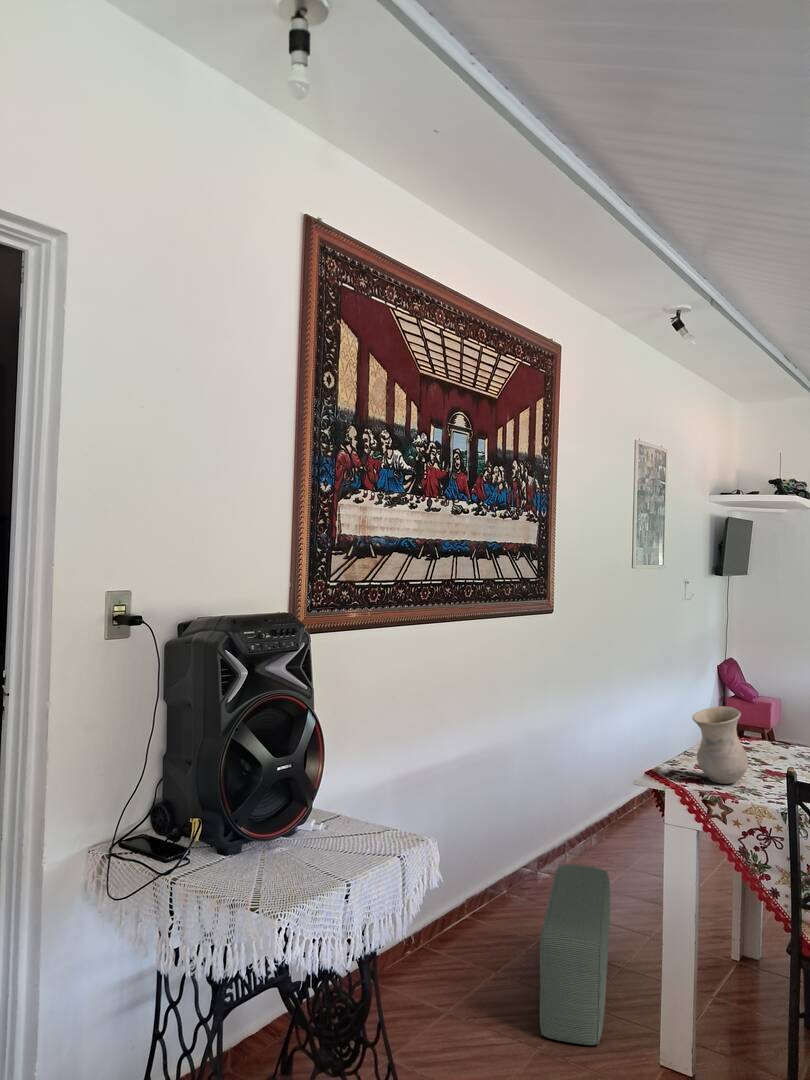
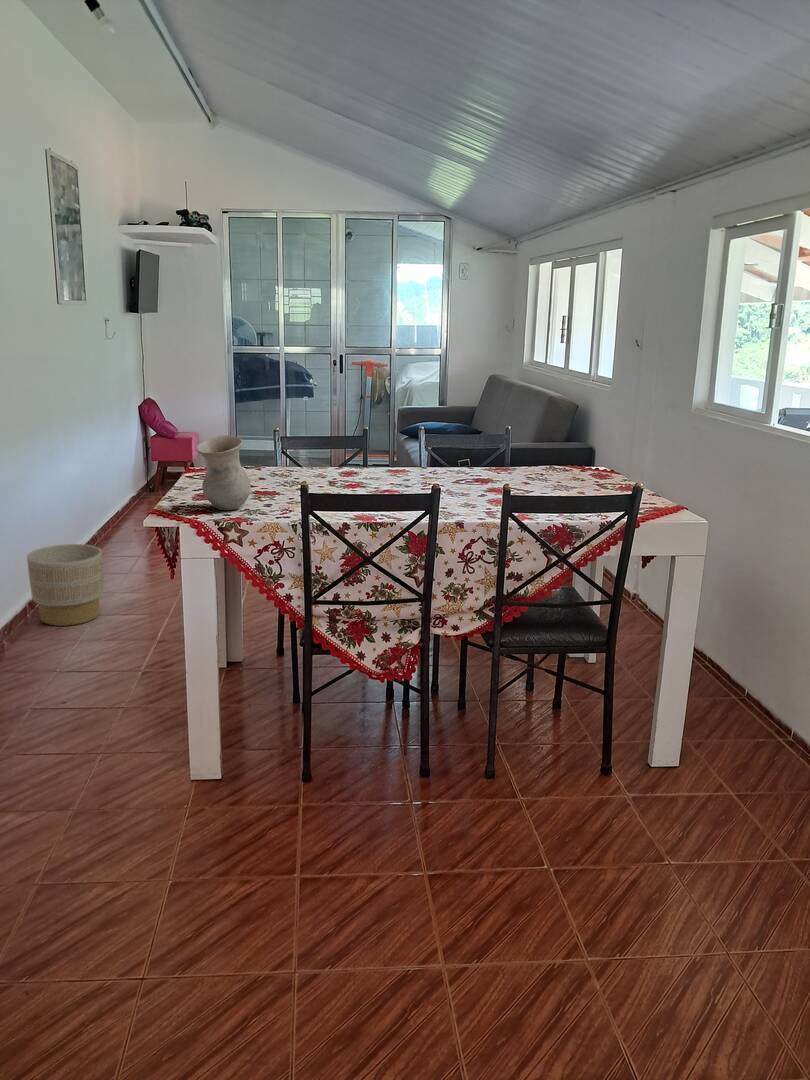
planter: none [567,789,635,871] -> present [27,544,104,626]
pouf: present [540,865,610,1045] -> none [48,620,133,790]

